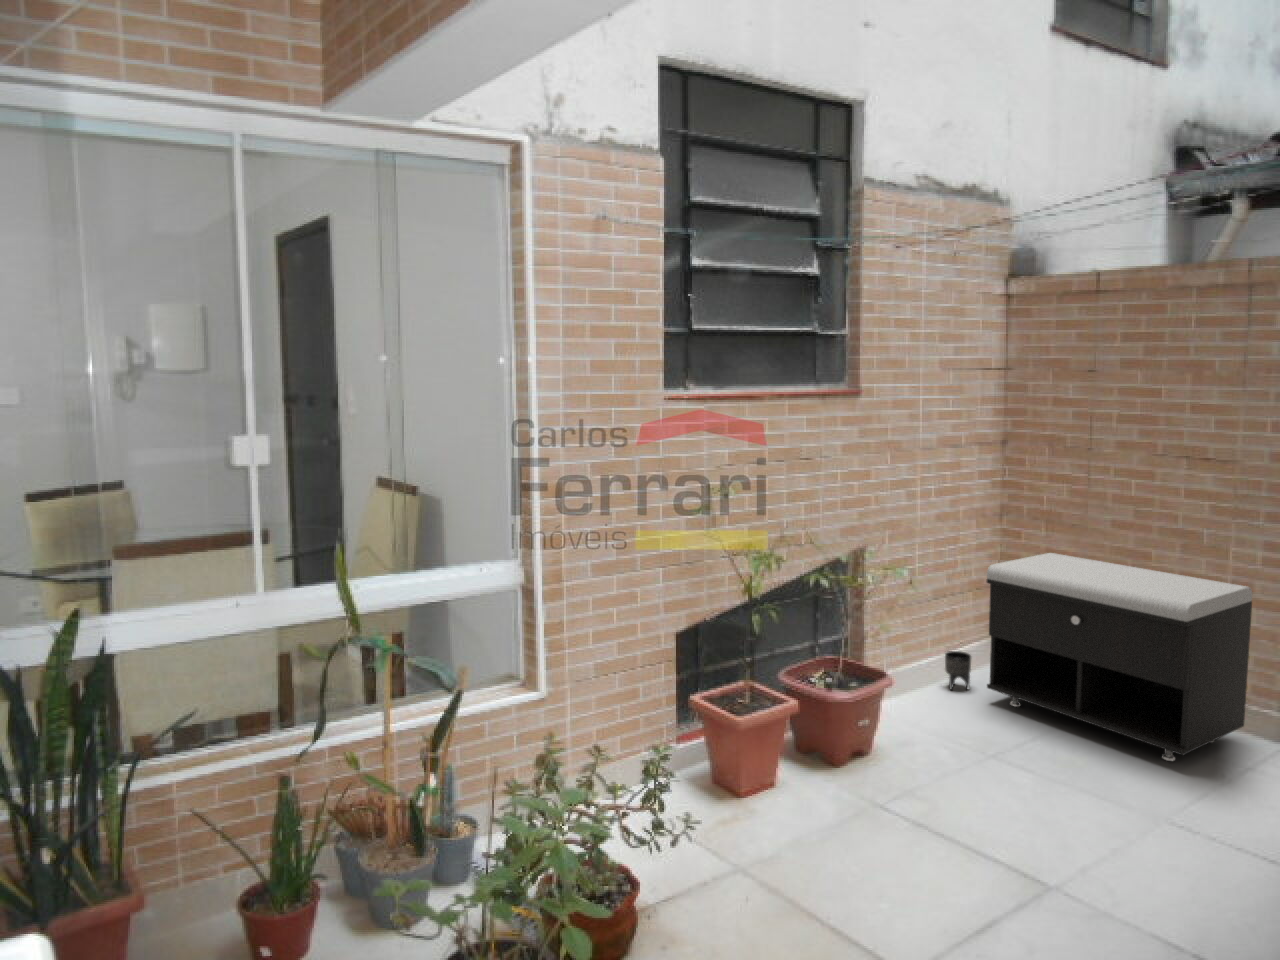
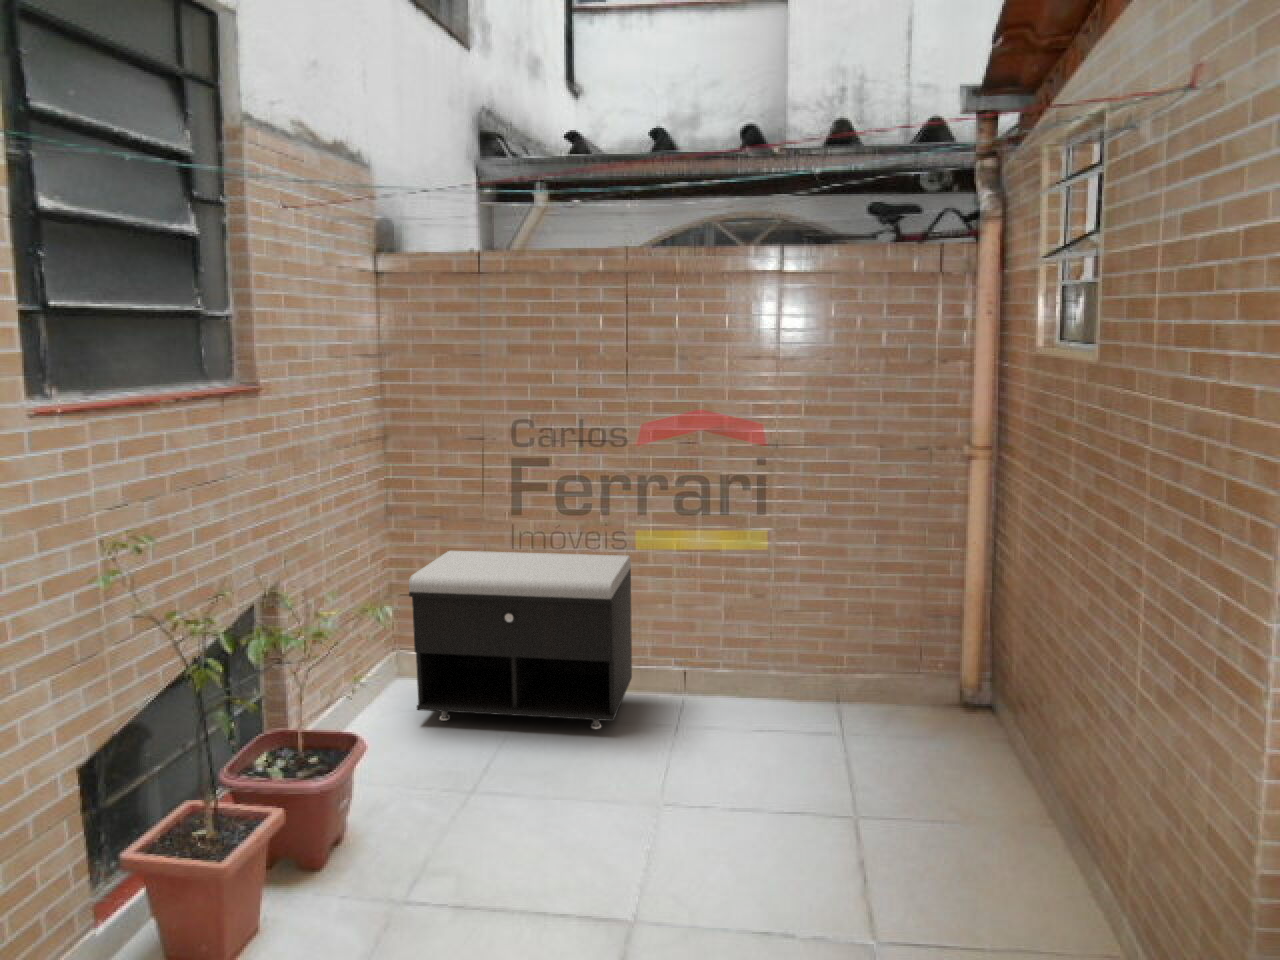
planter: present [945,651,971,690] -> none [361,677,391,724]

